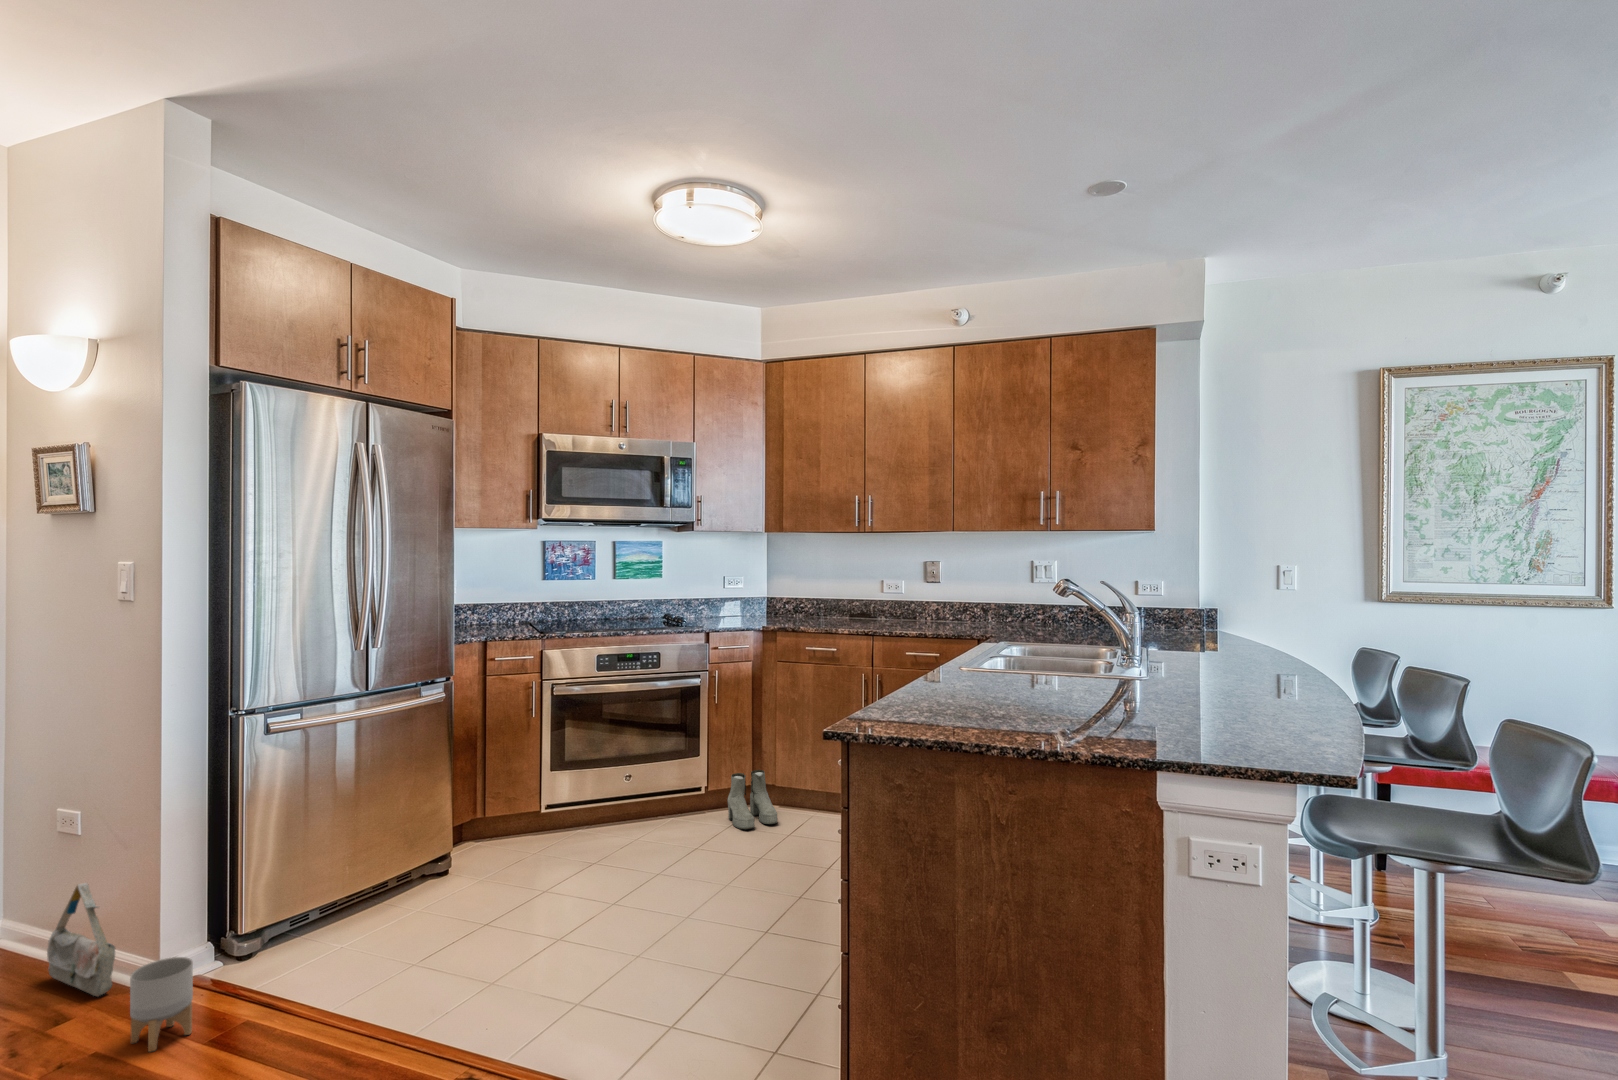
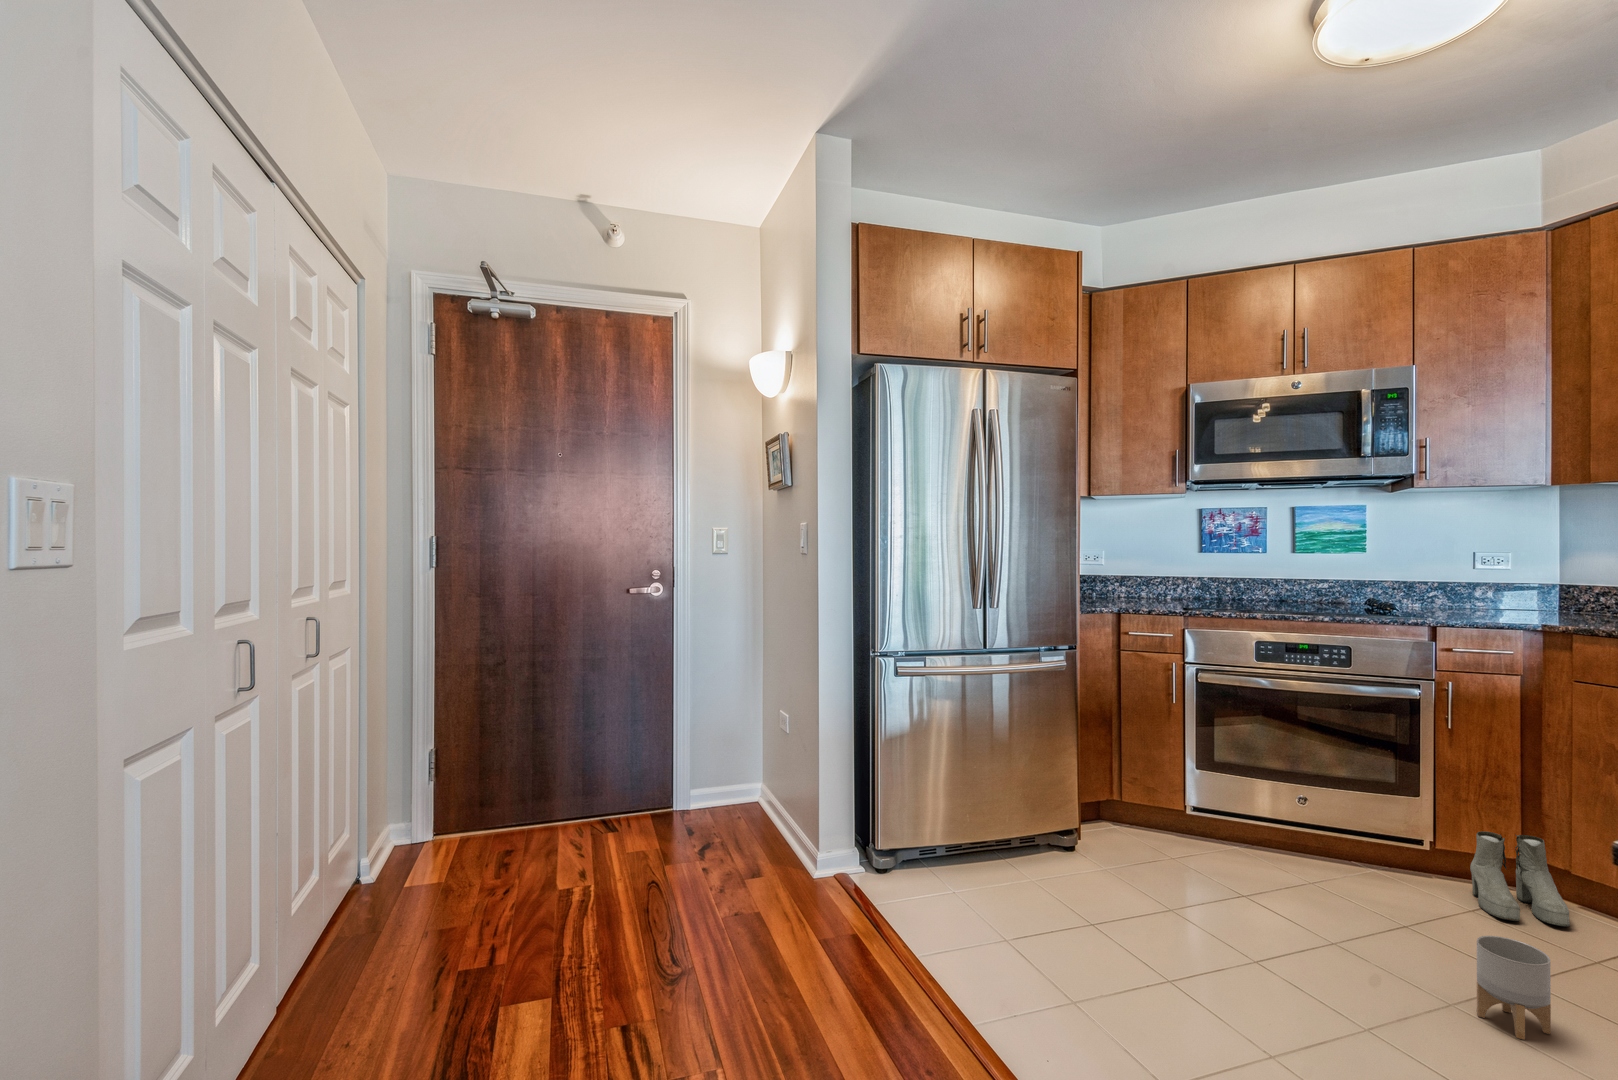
bag: present [47,883,115,996] -> none [764,772,794,865]
planter: present [130,957,193,1052] -> present [1477,936,1551,1040]

